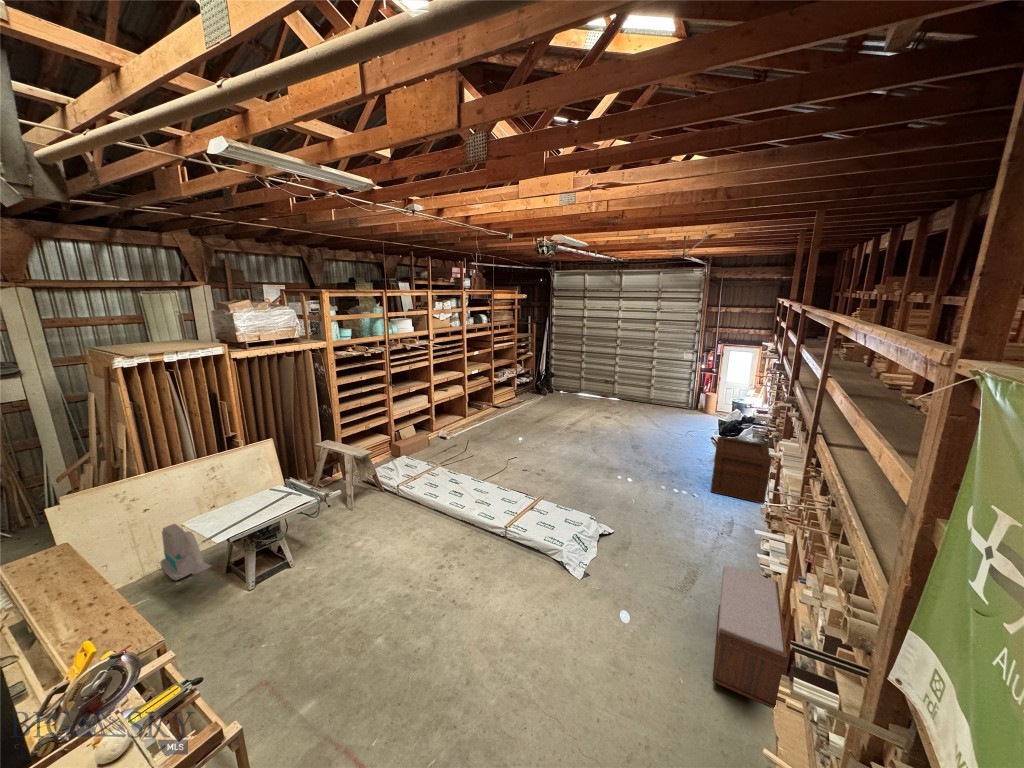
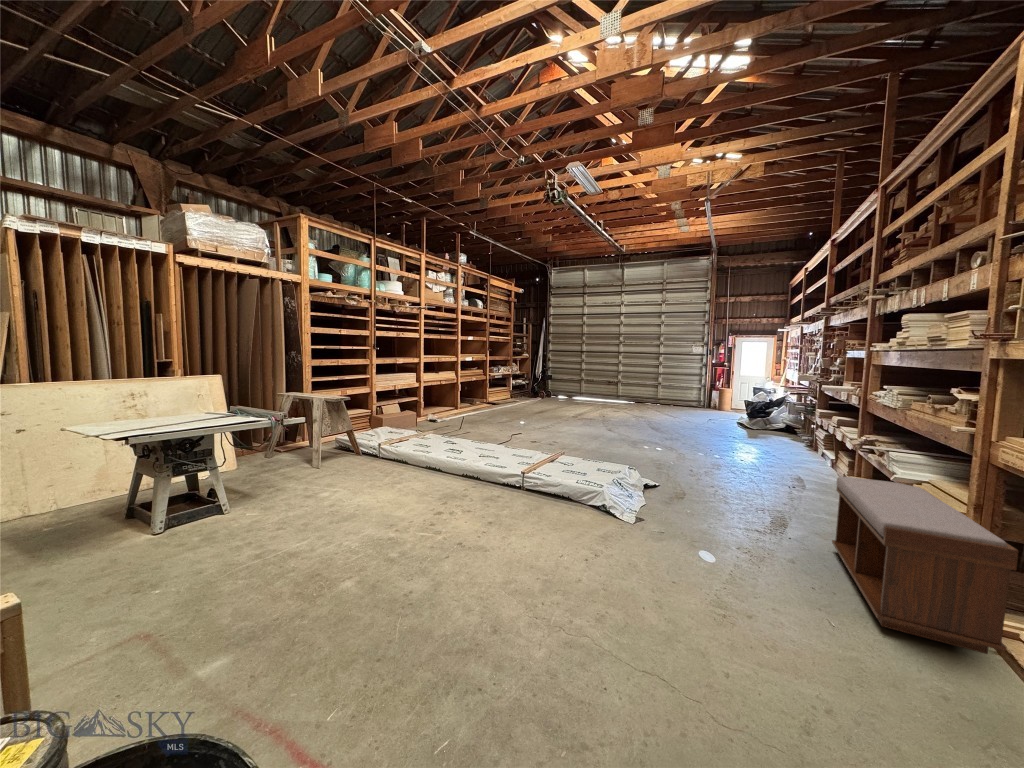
wooden crate: present [711,437,771,504] -> none [753,398,832,465]
vacuum cleaner: present [160,524,212,581] -> none [27,446,99,527]

